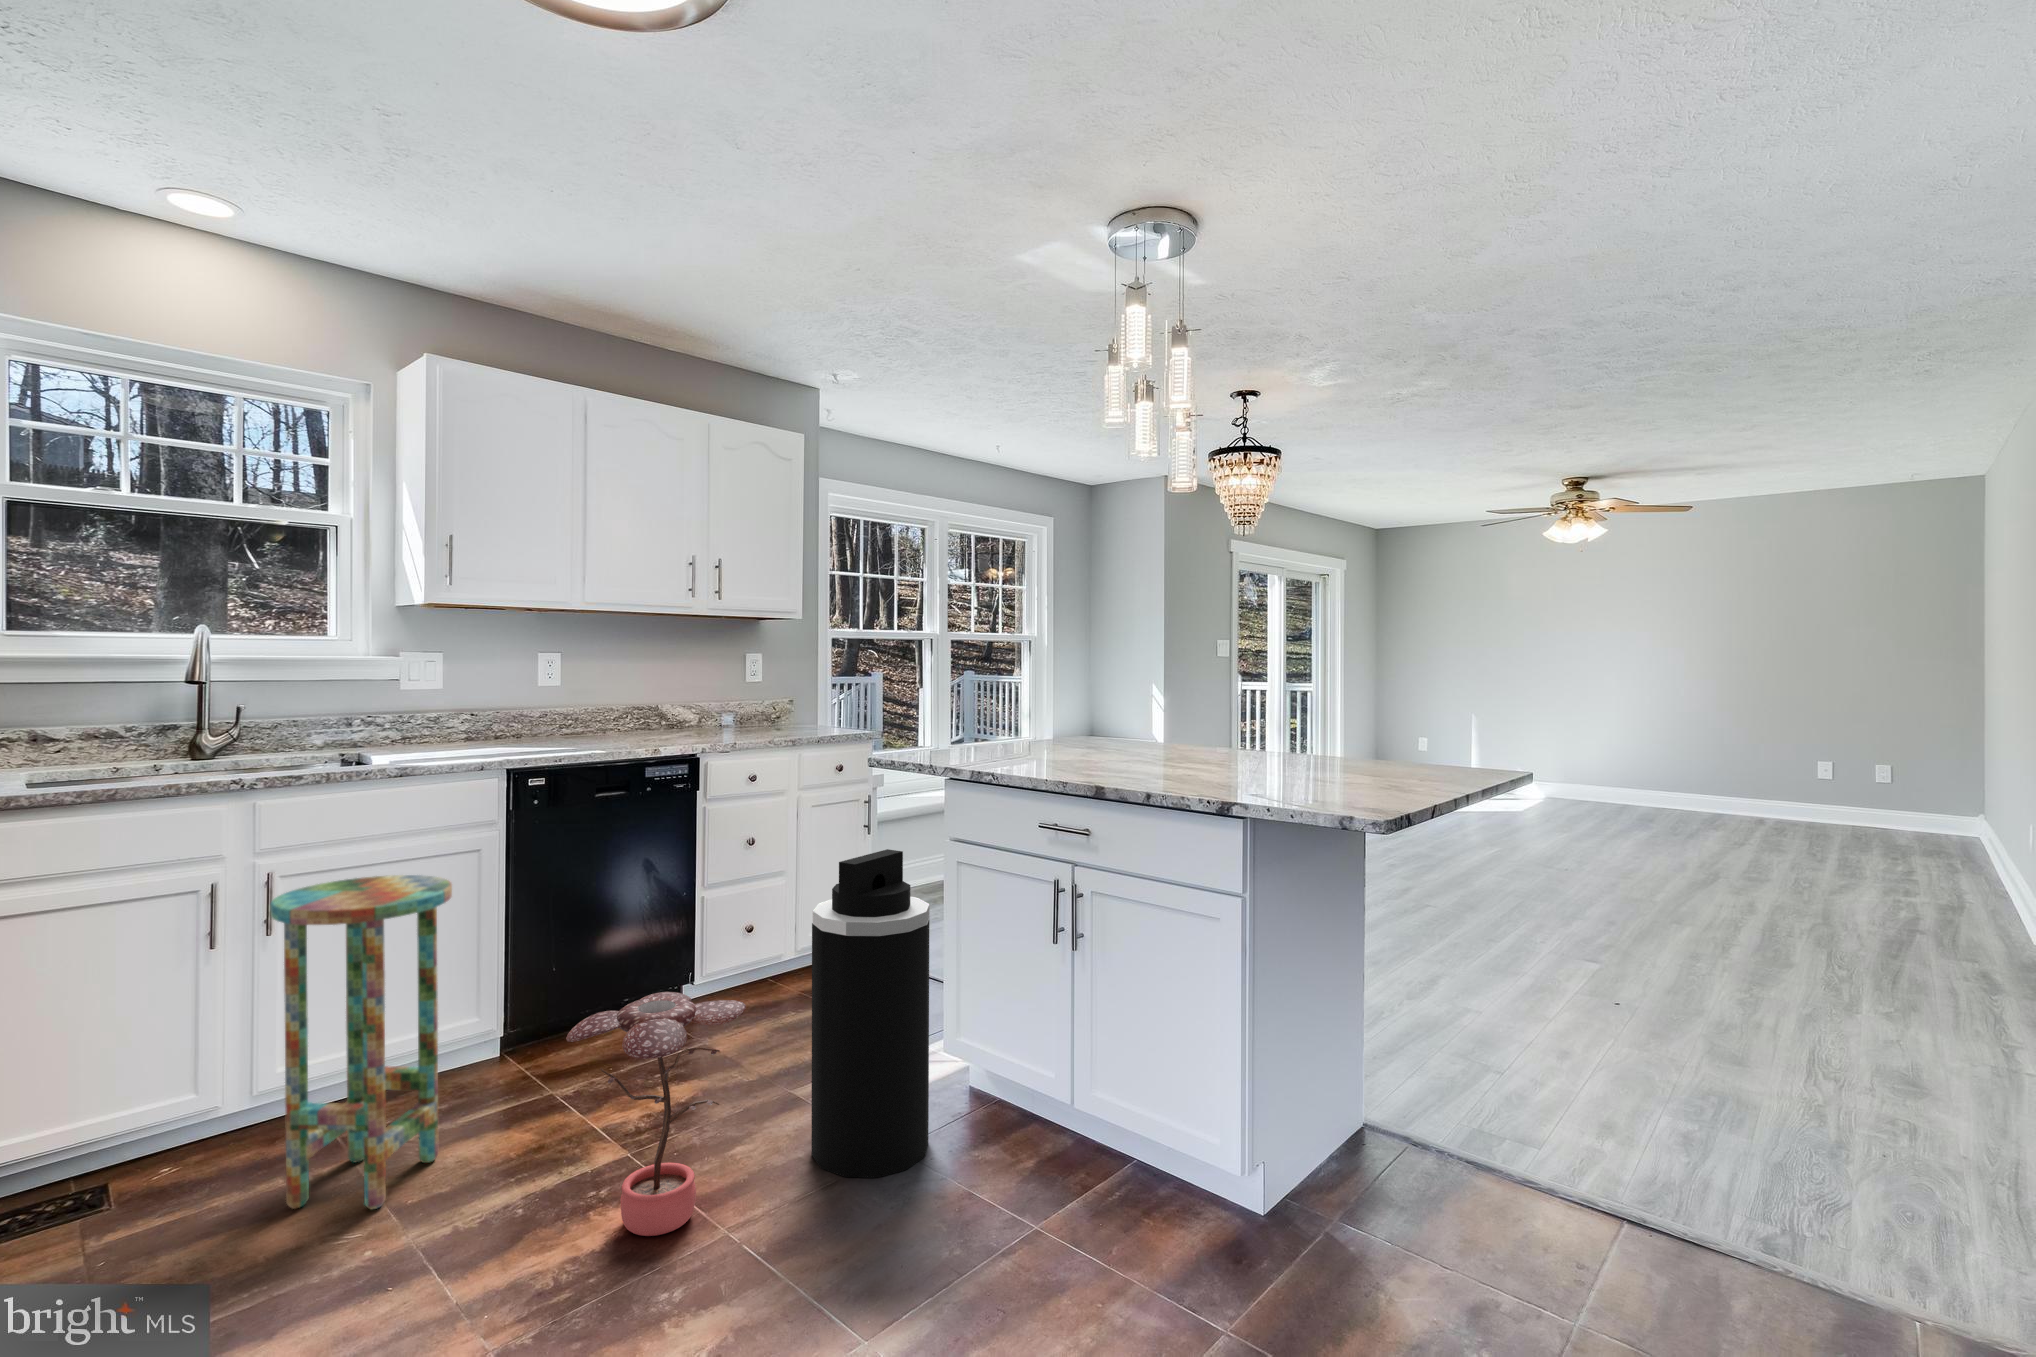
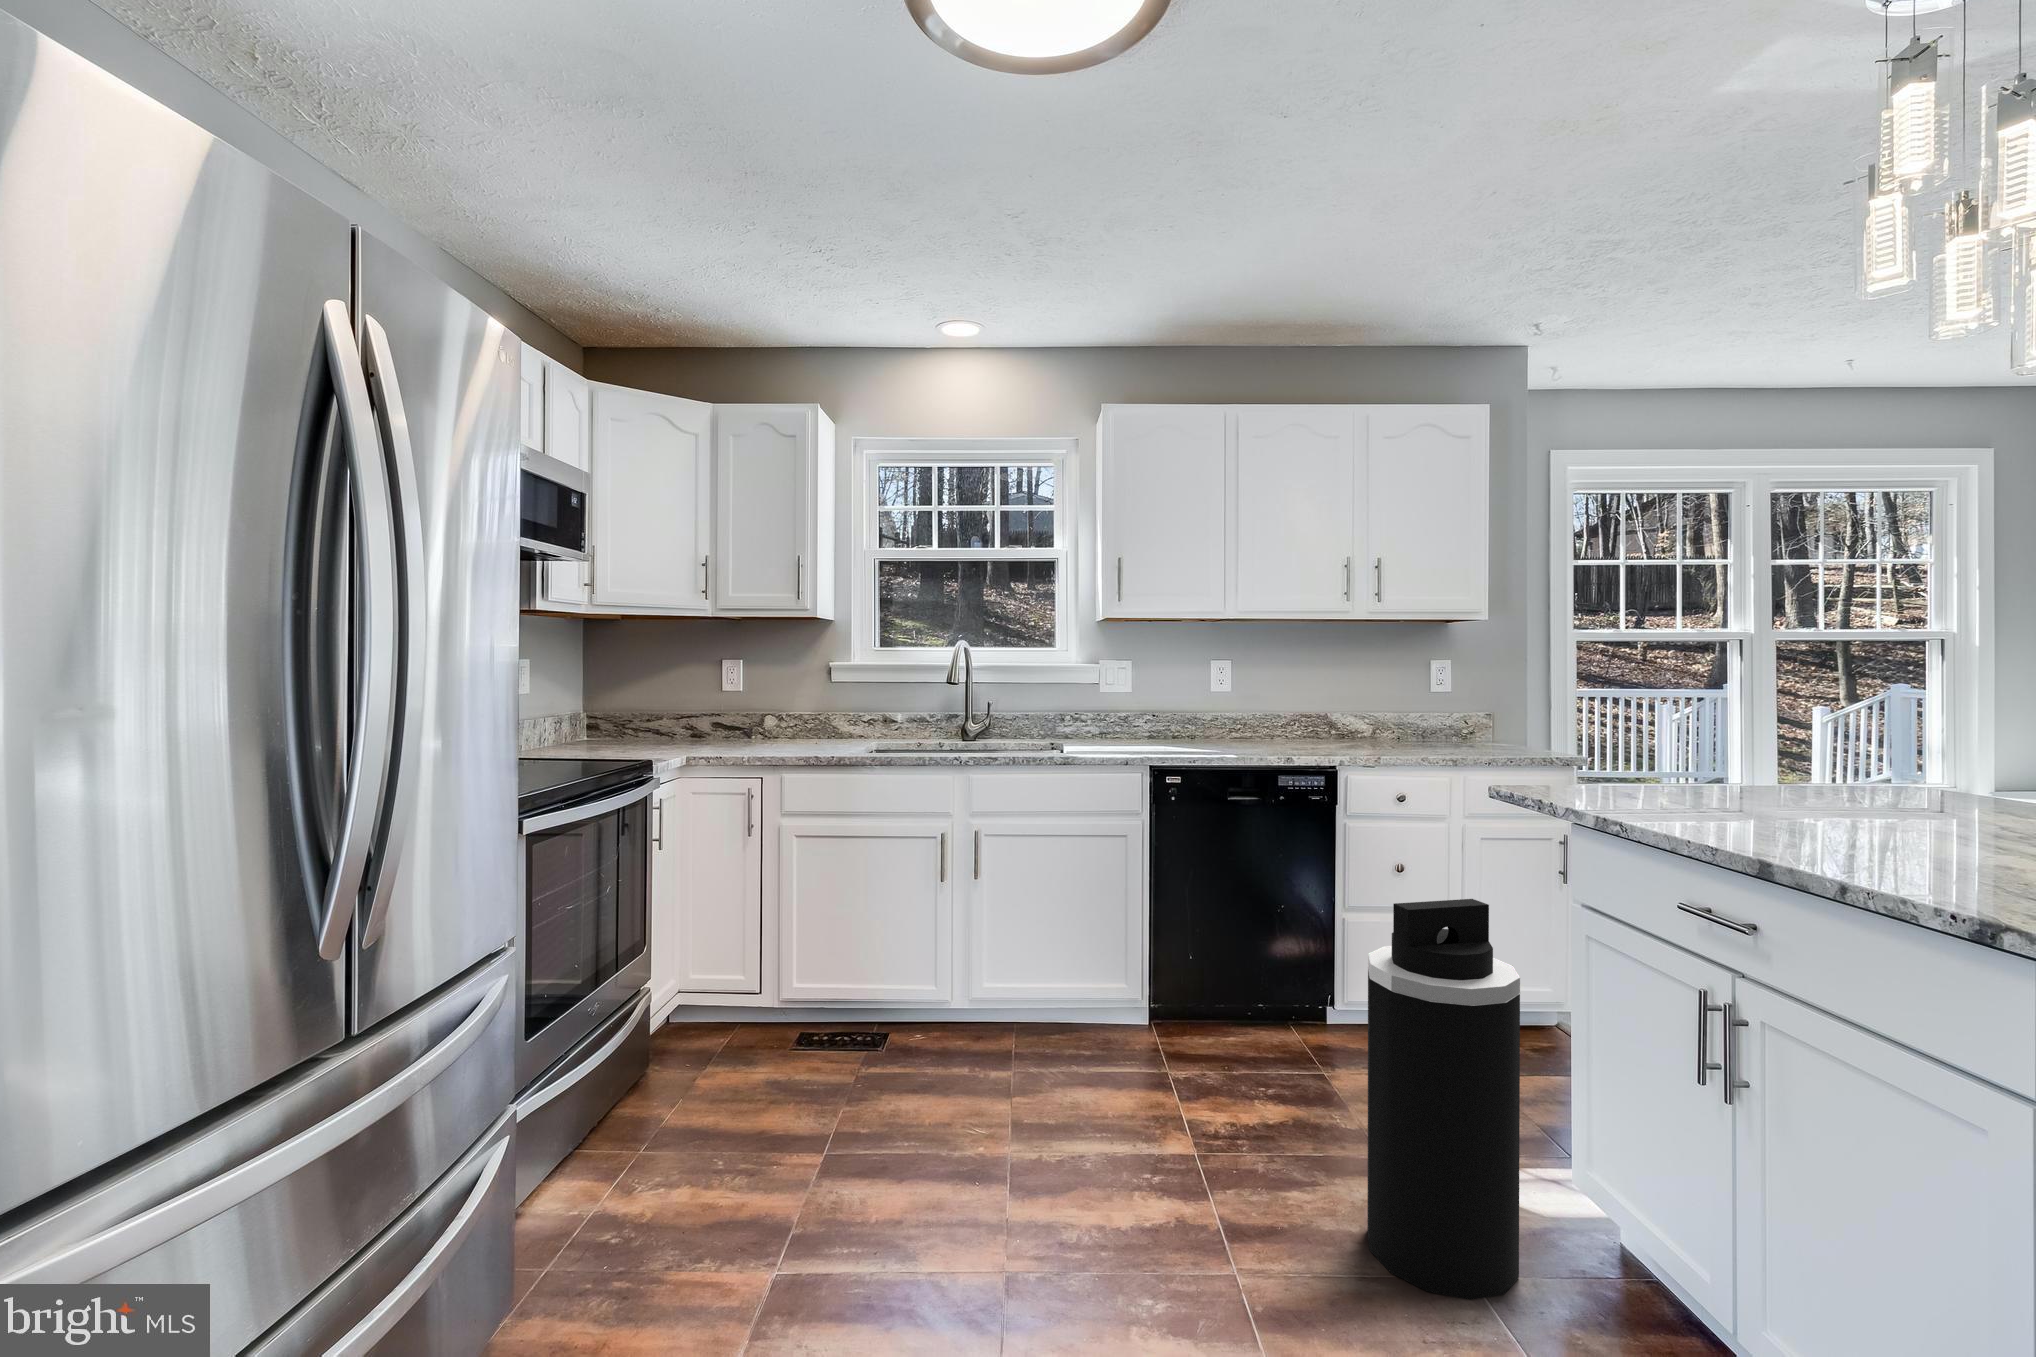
side table: present [270,875,452,1210] -> none [946,846,1069,1118]
potted plant: present [566,992,746,1236] -> none [1104,1001,1272,1245]

